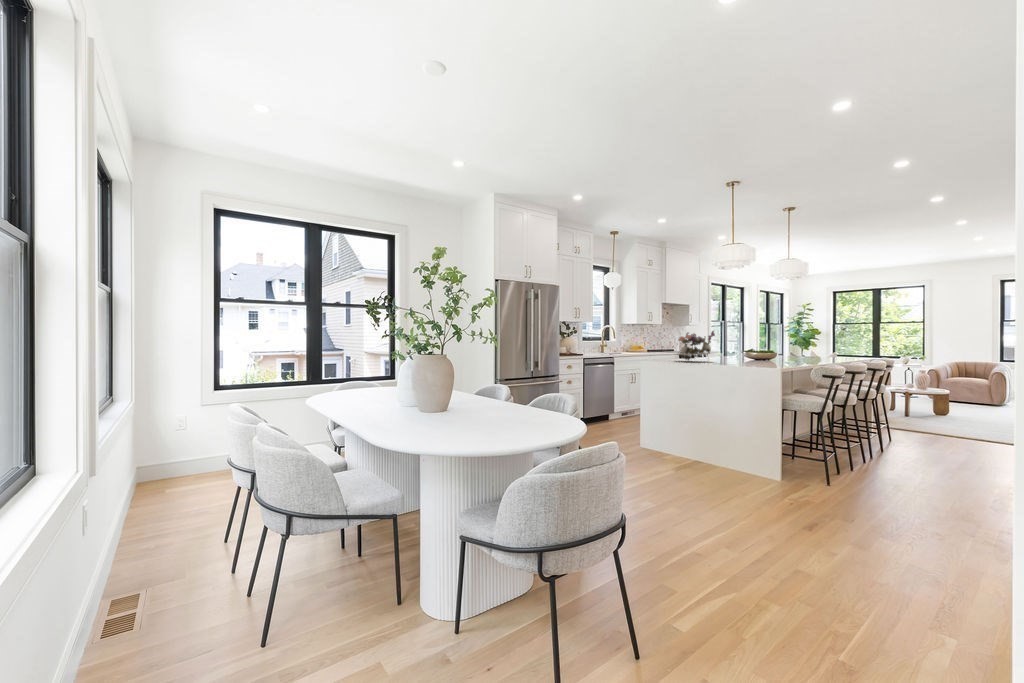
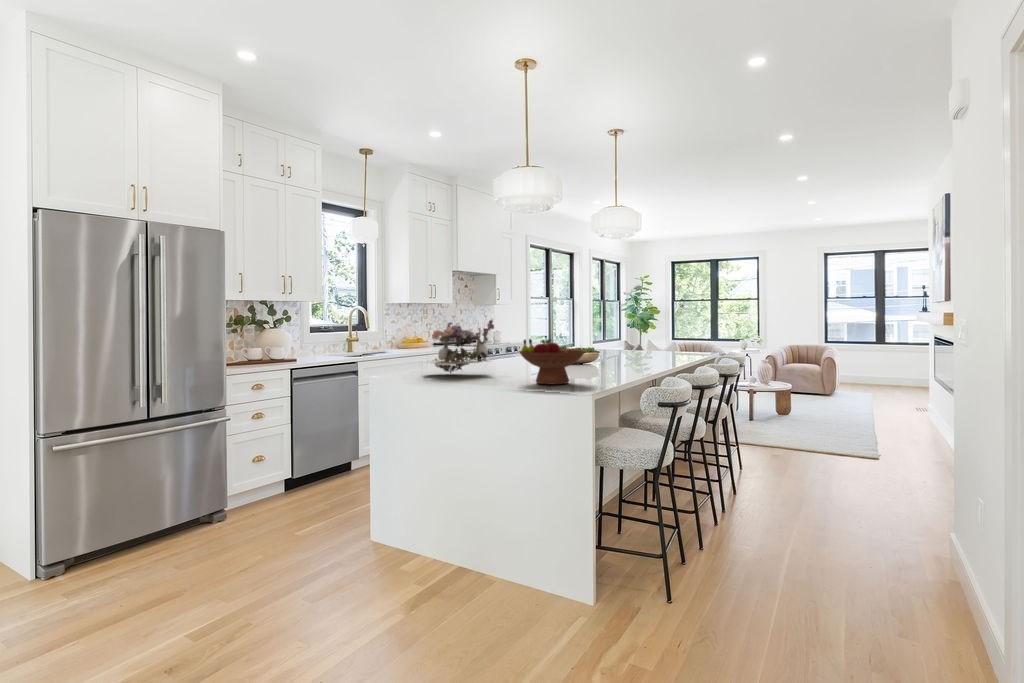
fruit bowl: none [735,340,777,365] -> present [519,339,586,384]

